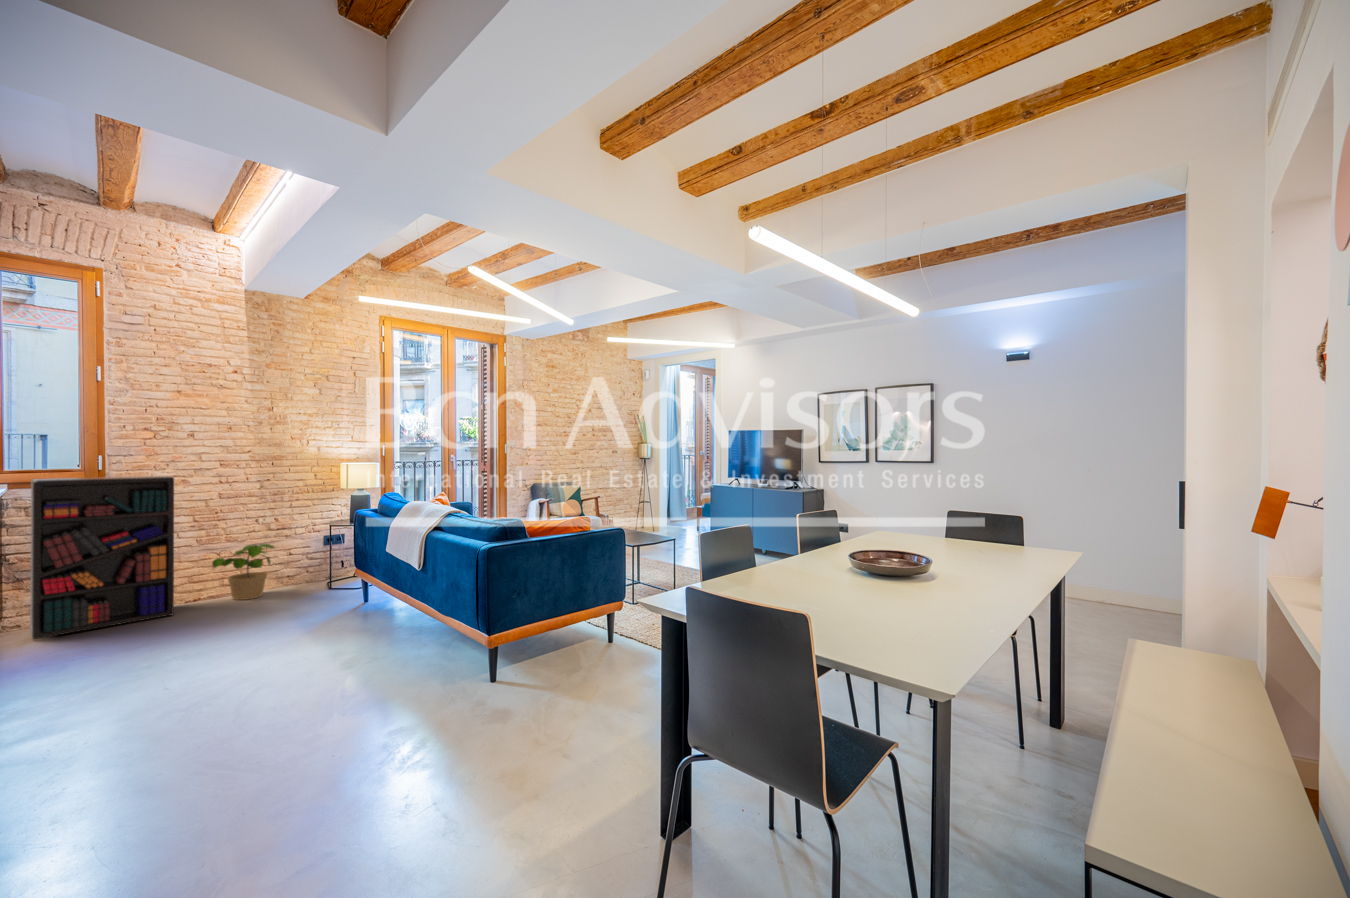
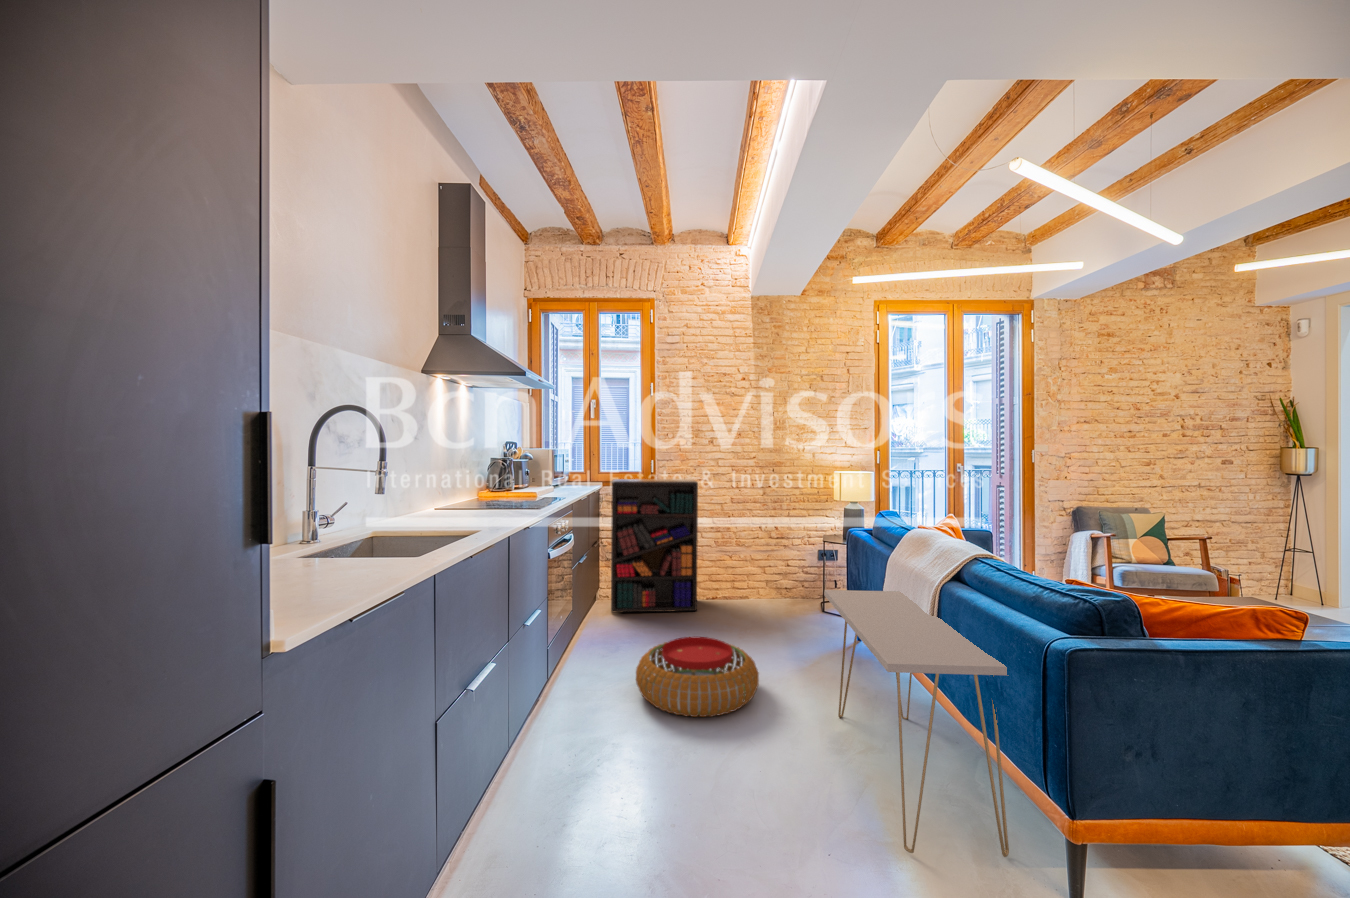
potted plant: present [212,544,275,600] -> none [725,553,776,607]
console table: none [325,544,464,703] -> present [824,590,1009,857]
pouf: none [98,621,258,696] -> present [636,637,759,717]

